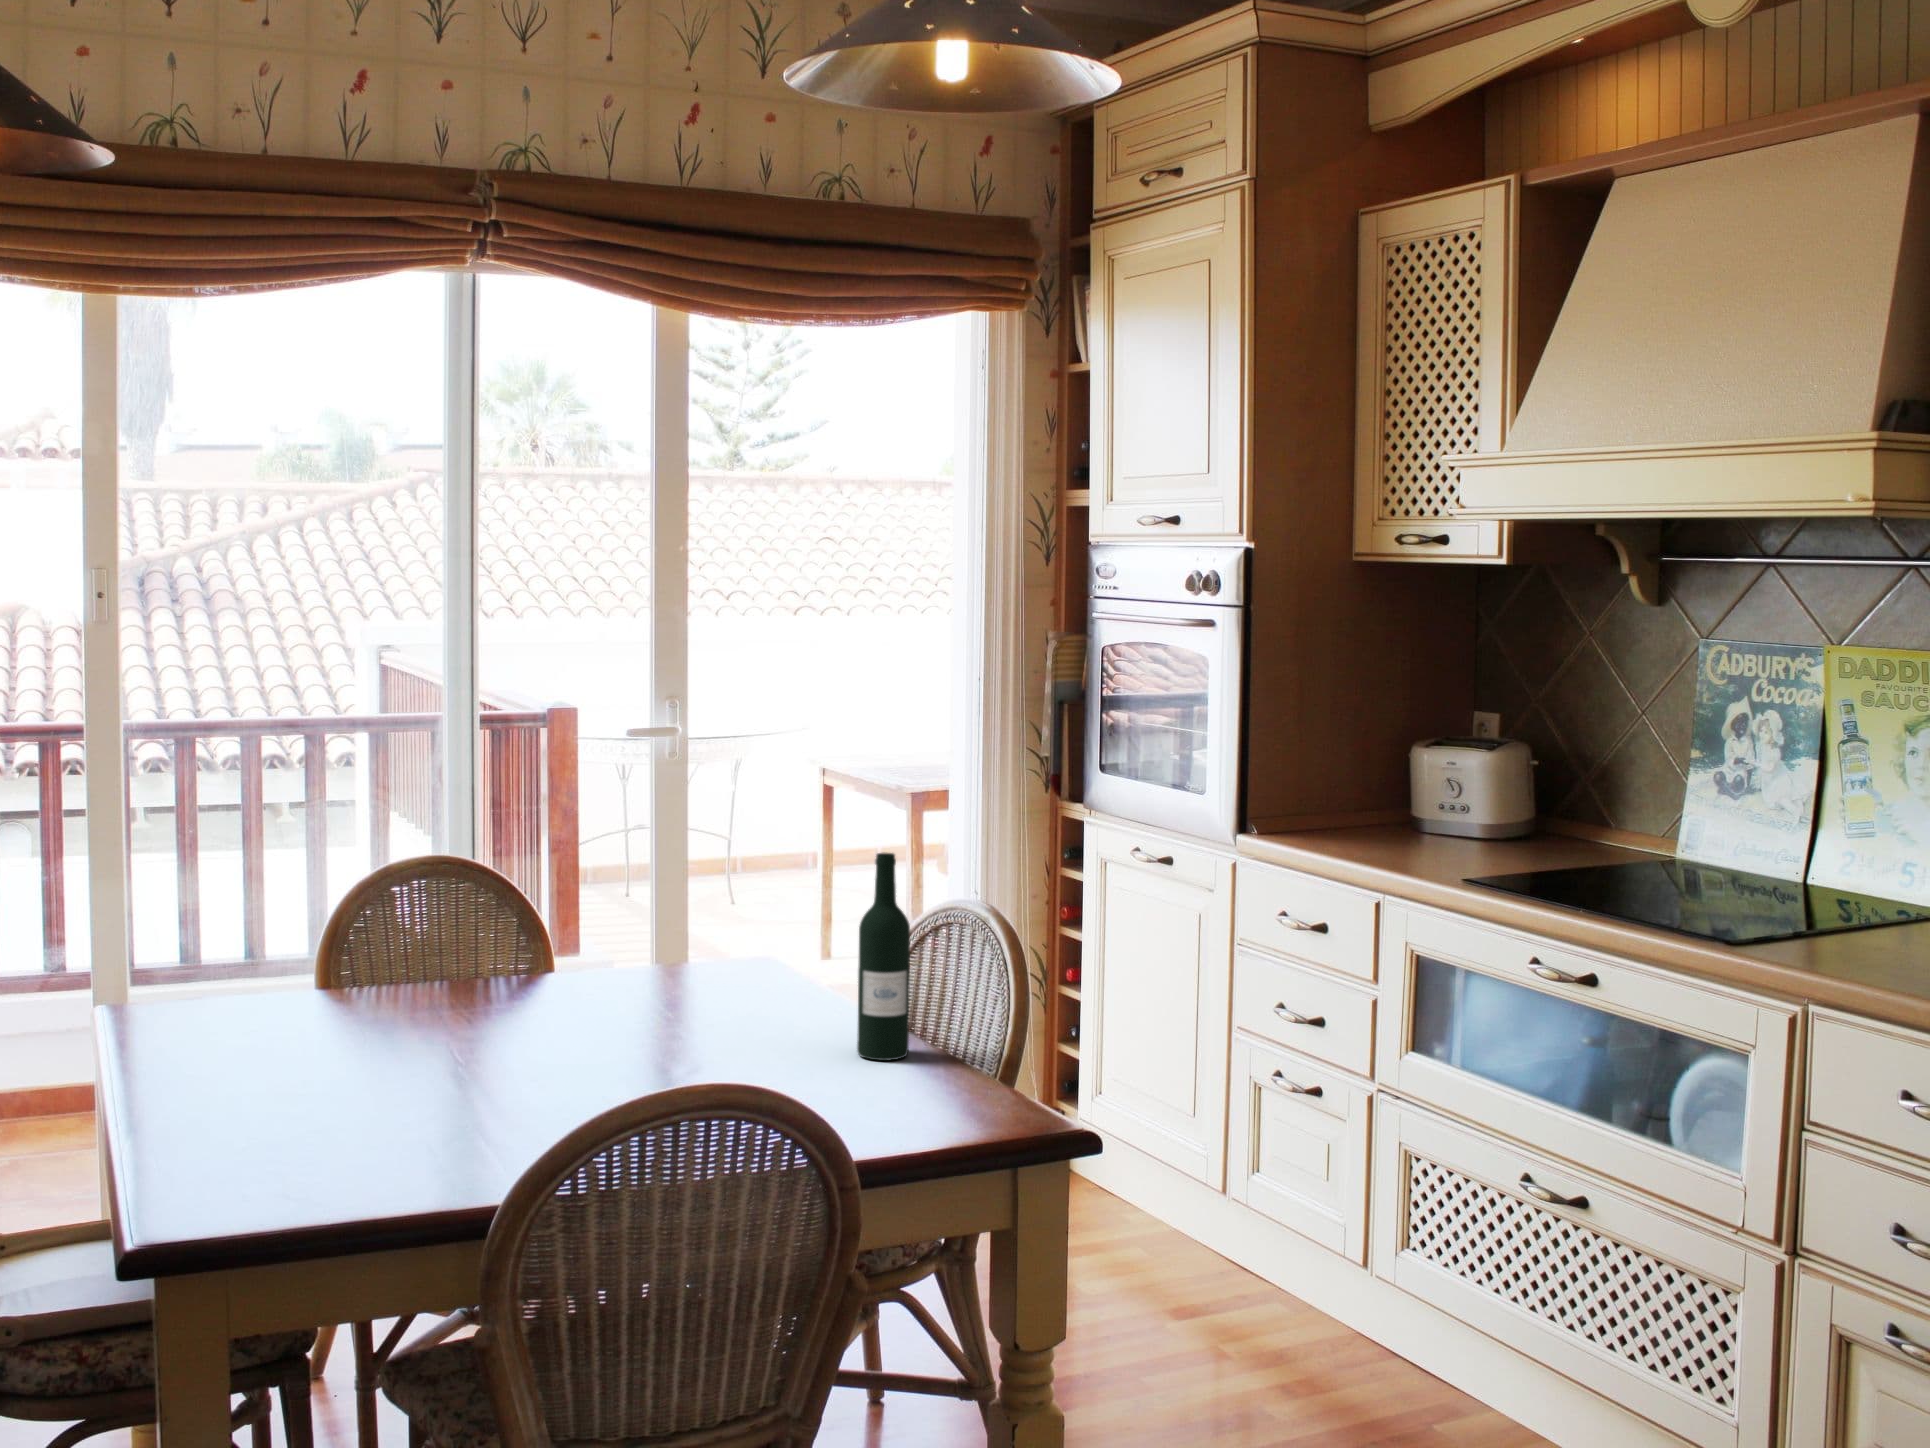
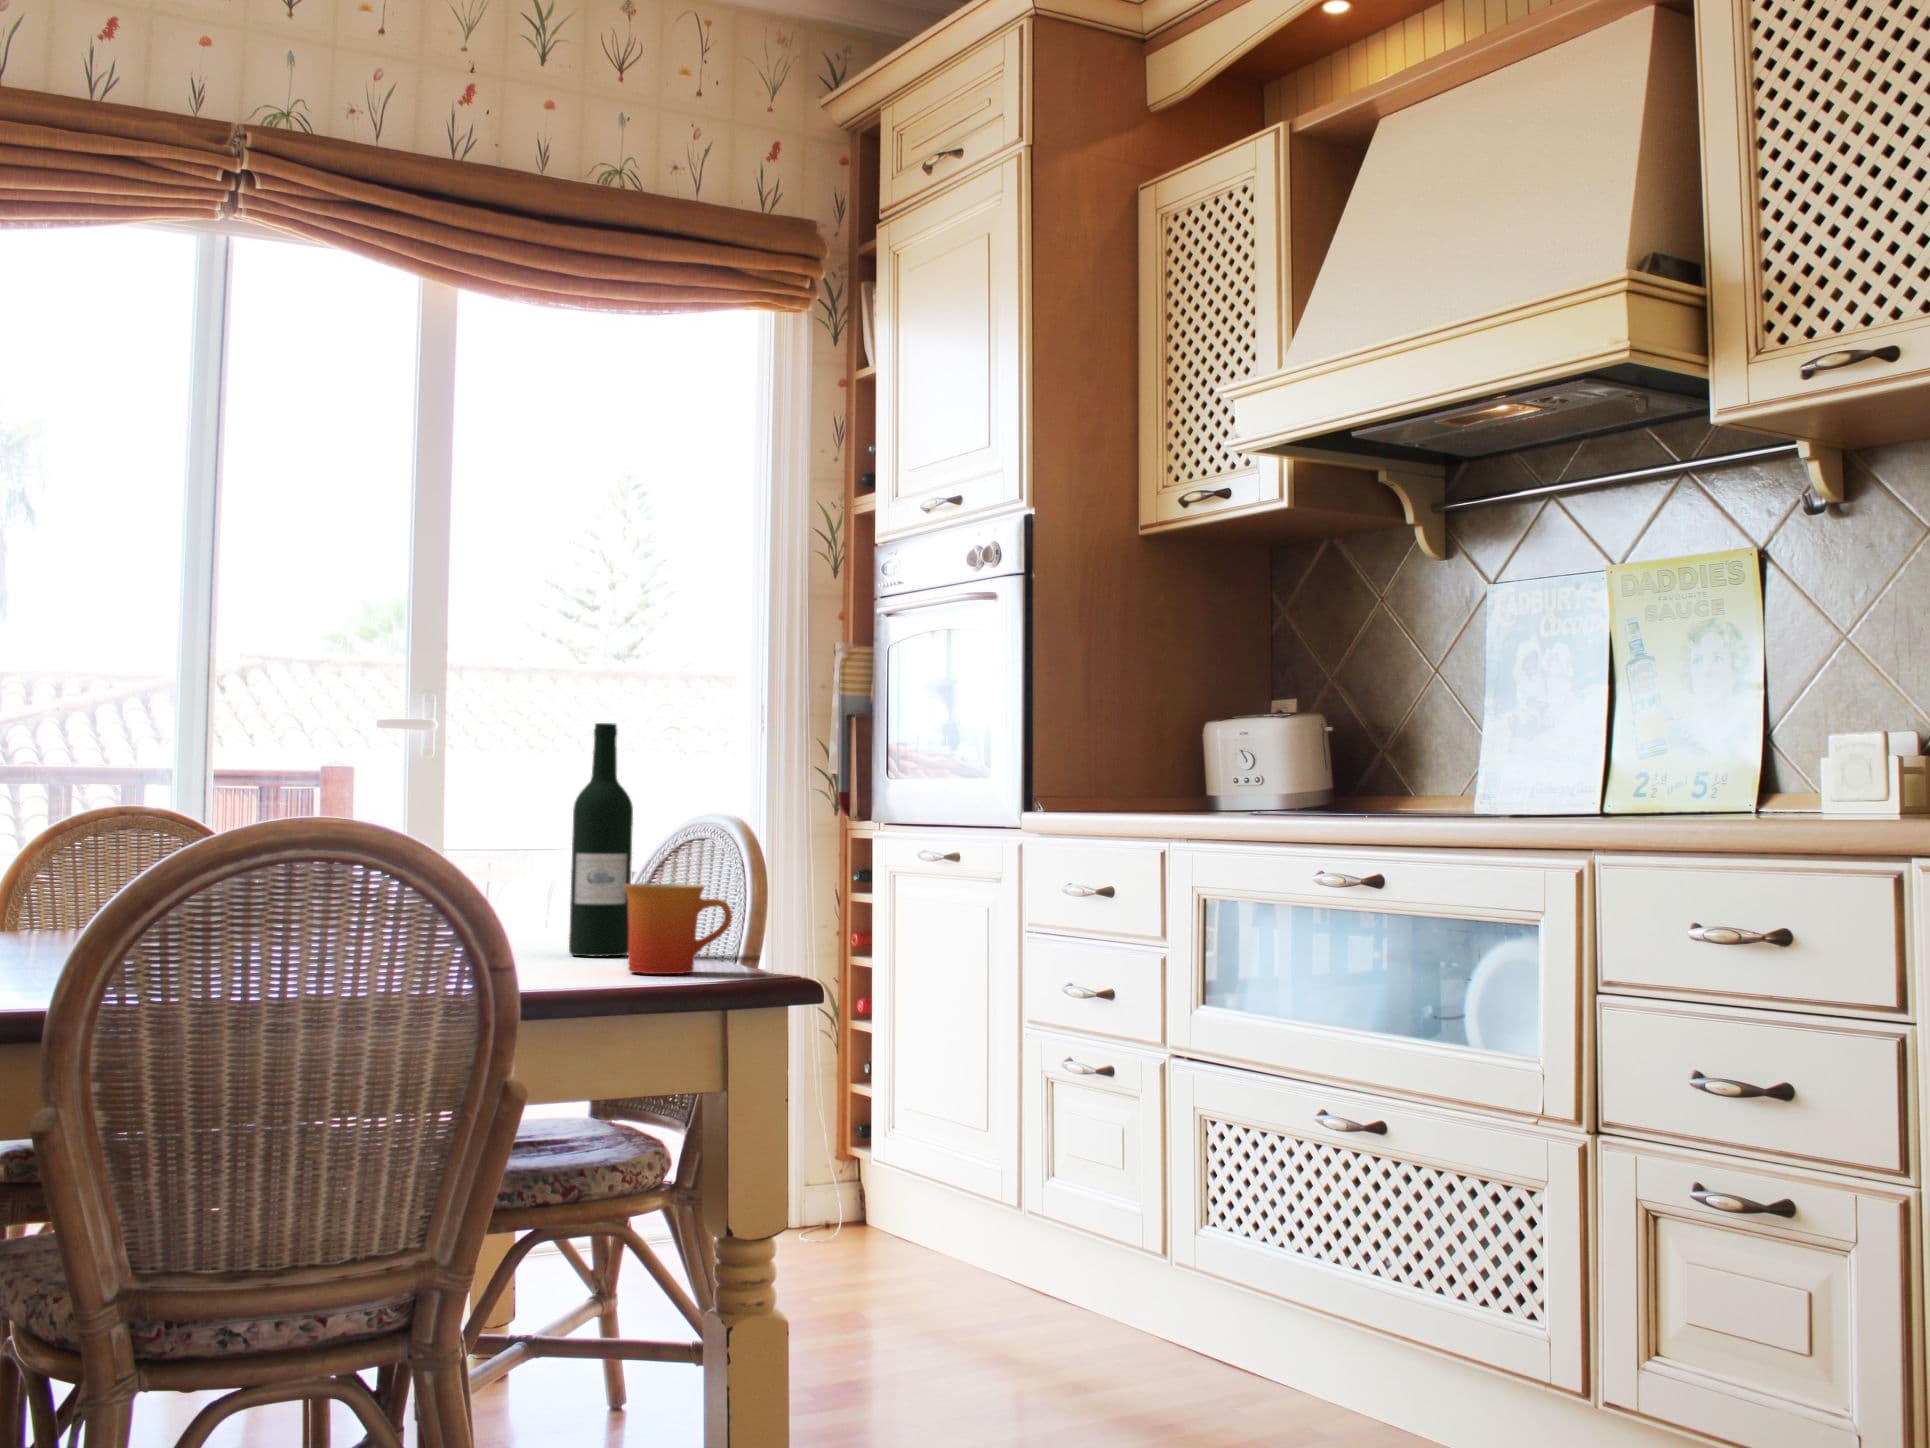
mug: none [920,1026,1013,1115] -> present [624,884,732,974]

